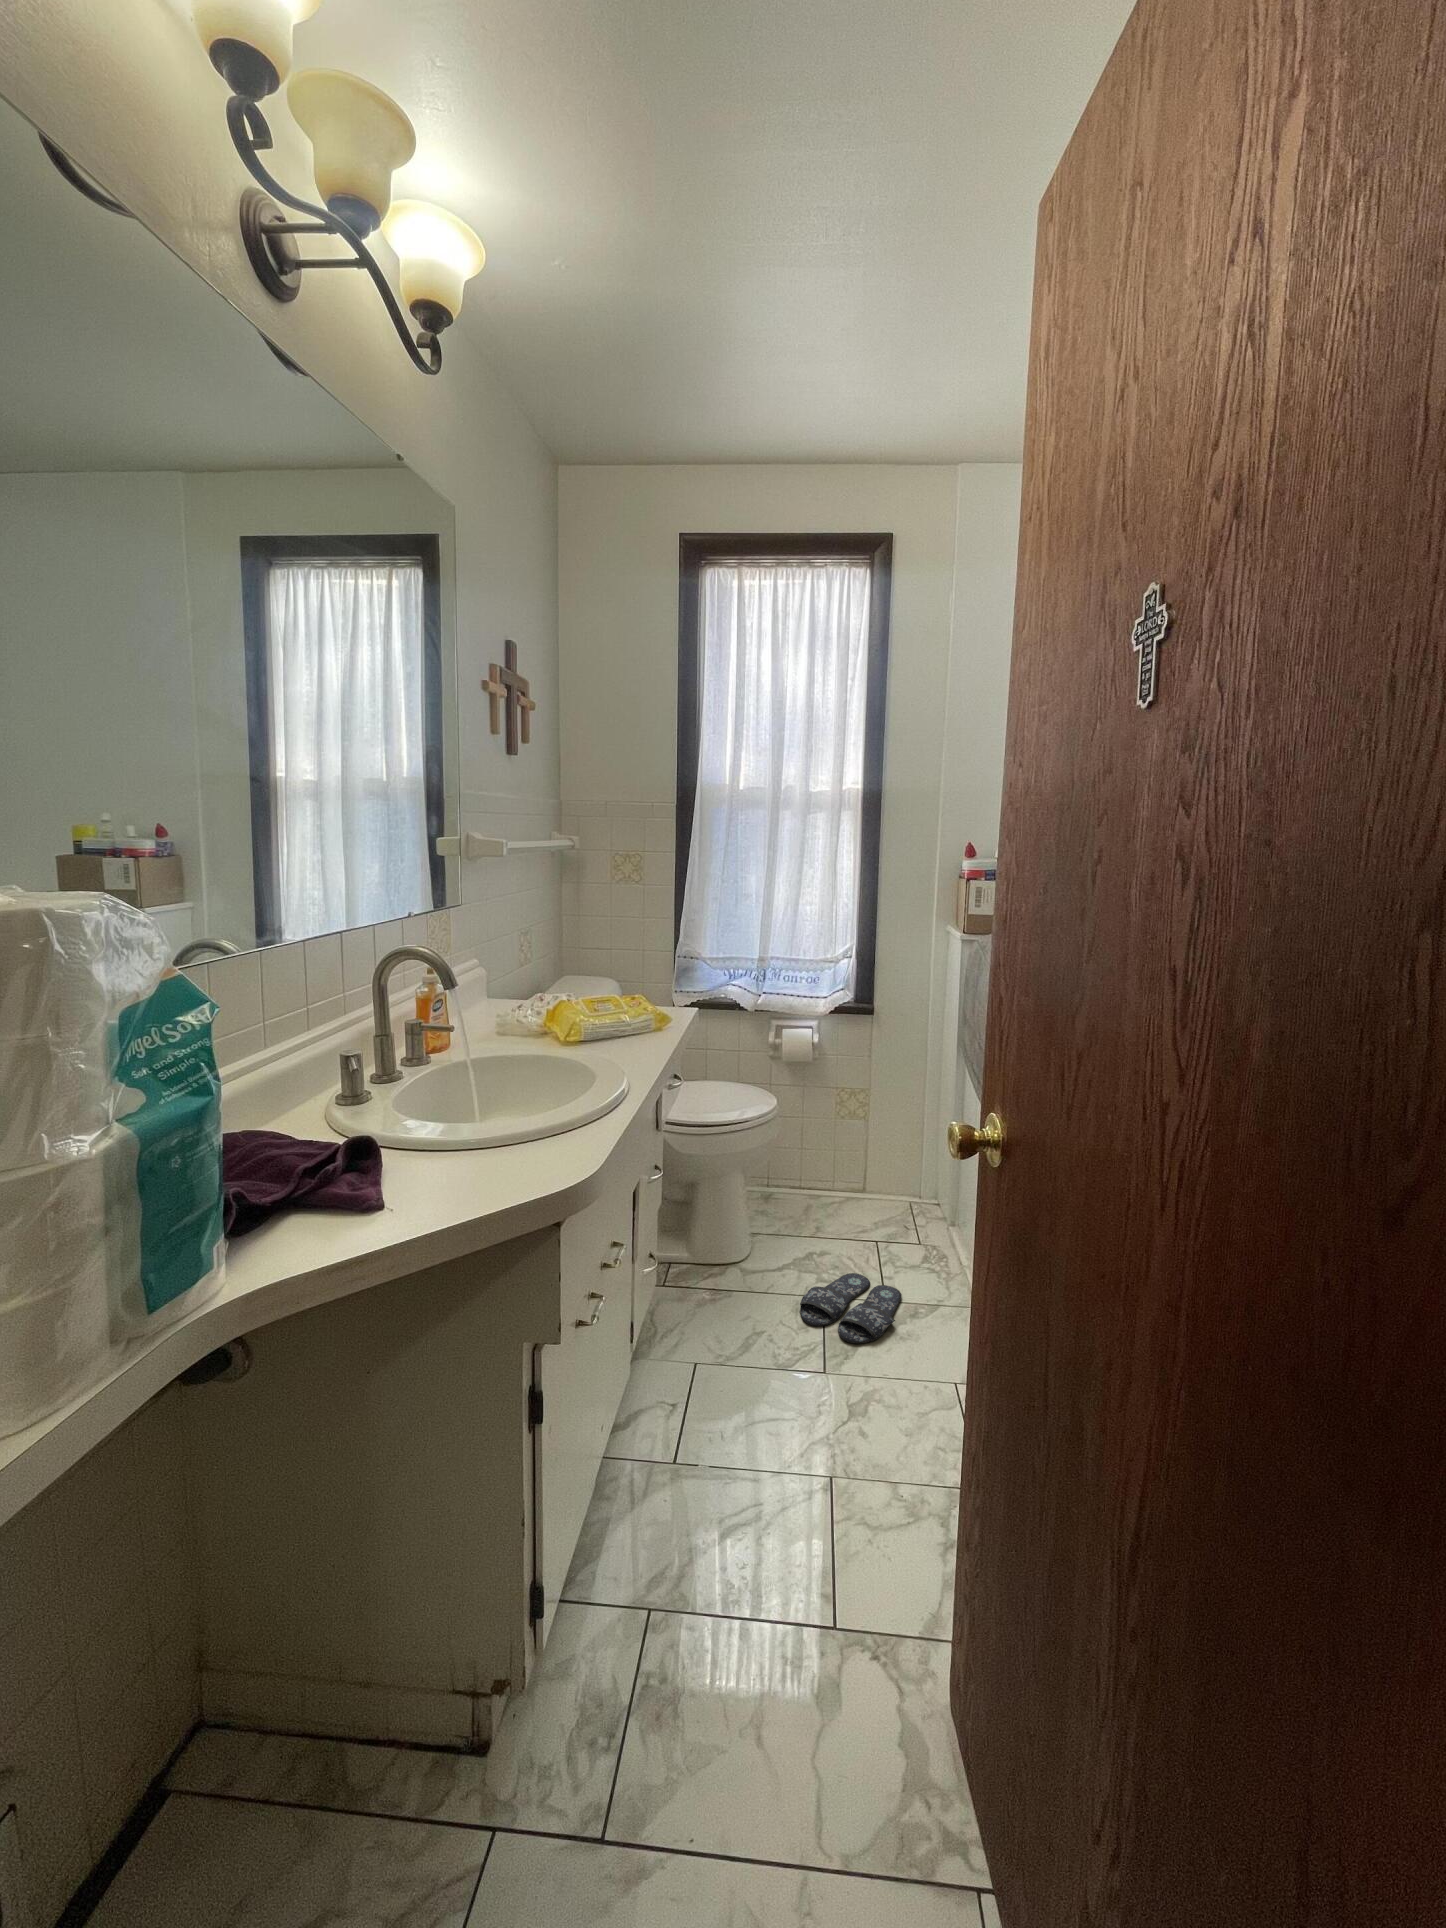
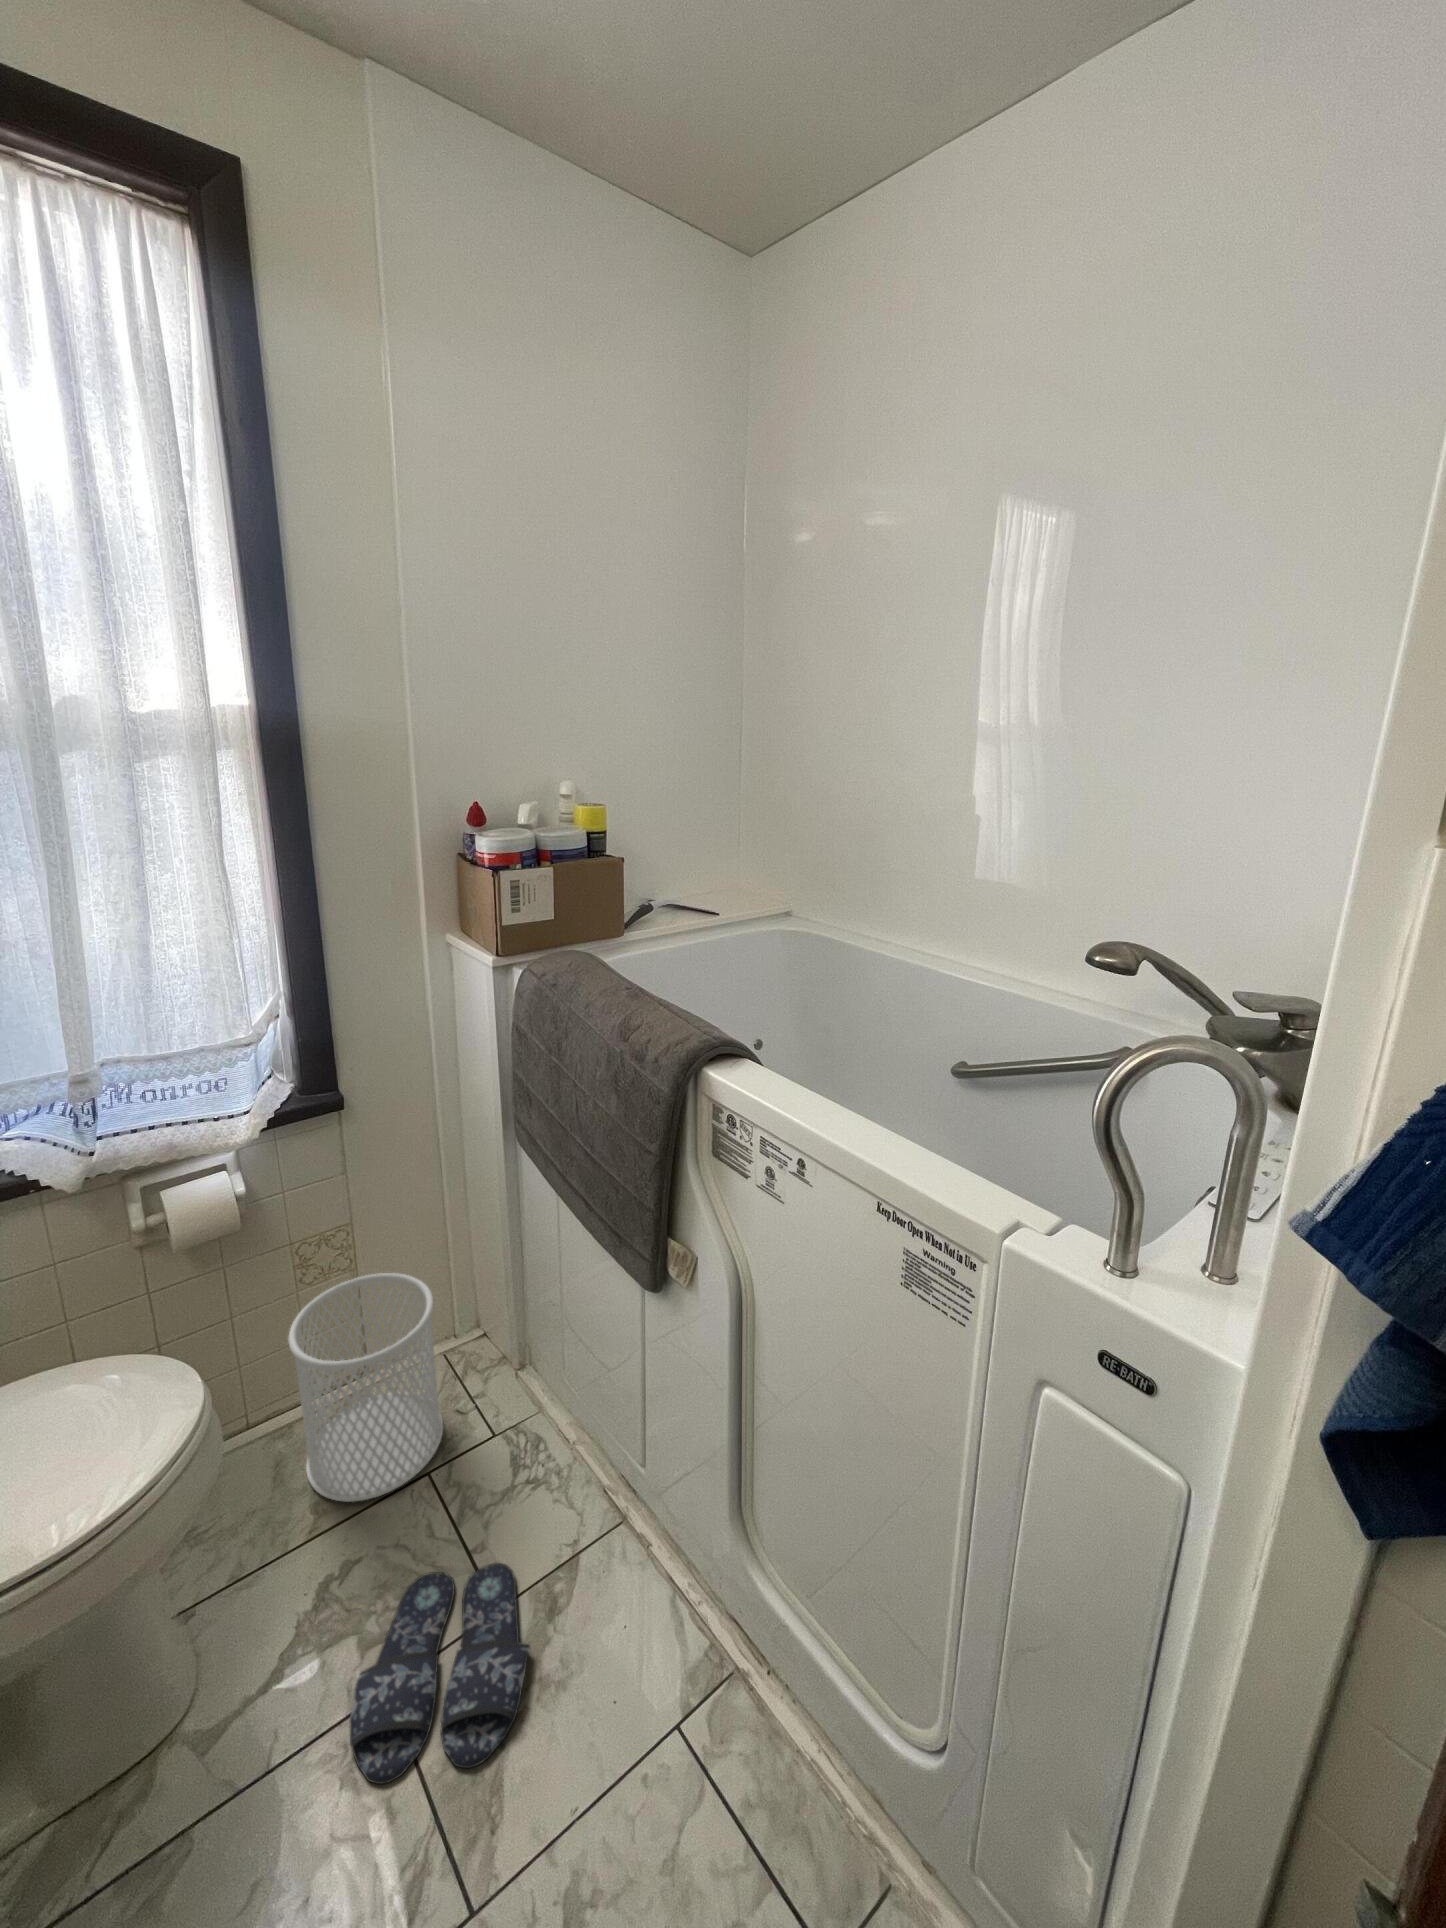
wastebasket: none [820,1119,900,1240] -> present [288,1273,443,1502]

